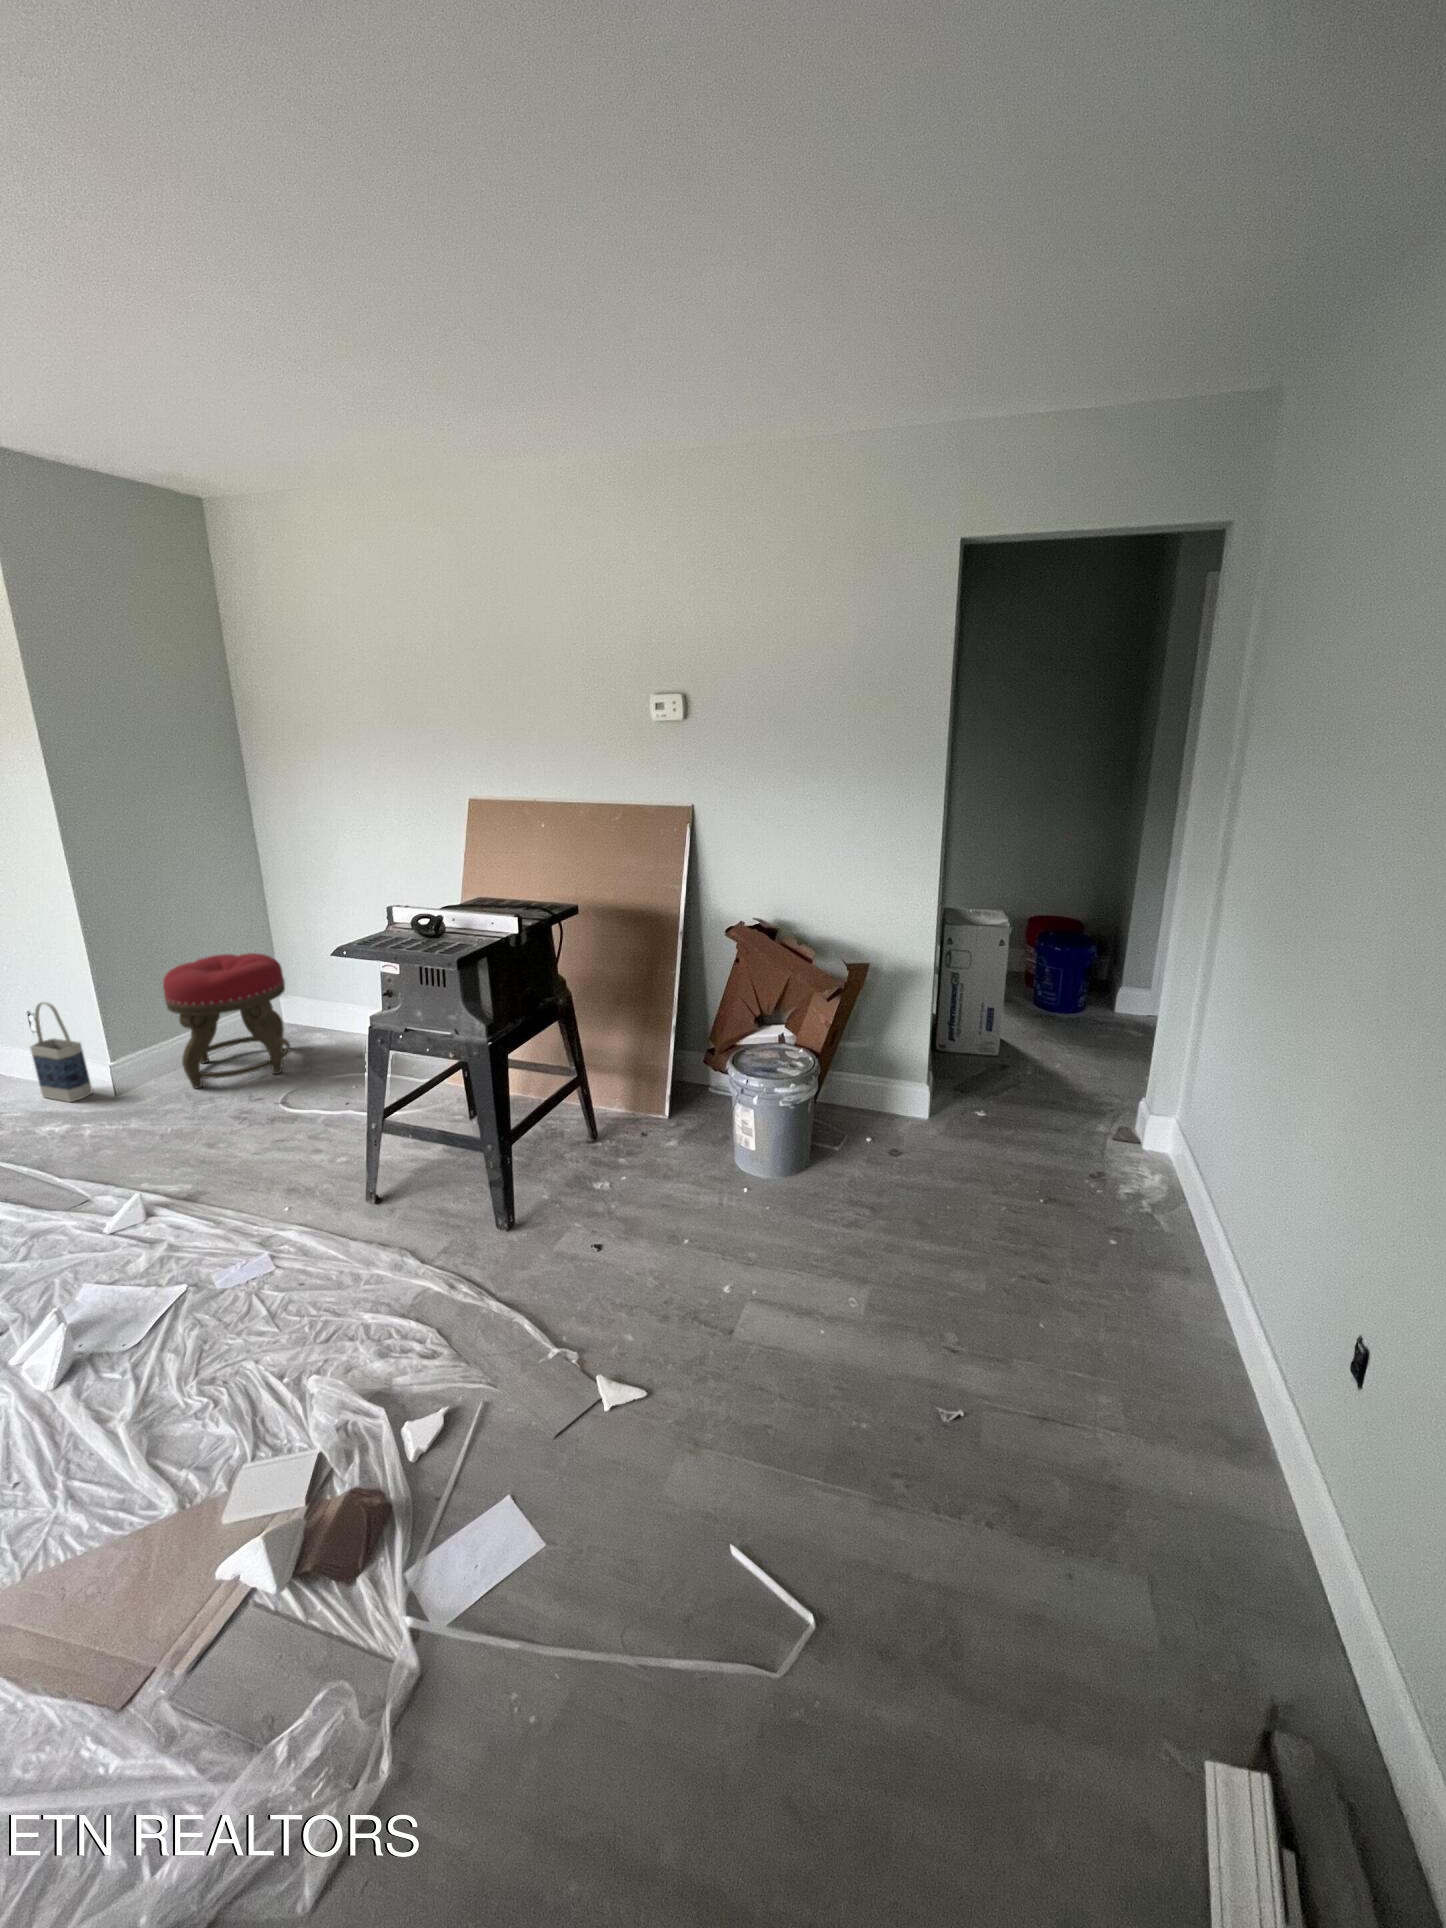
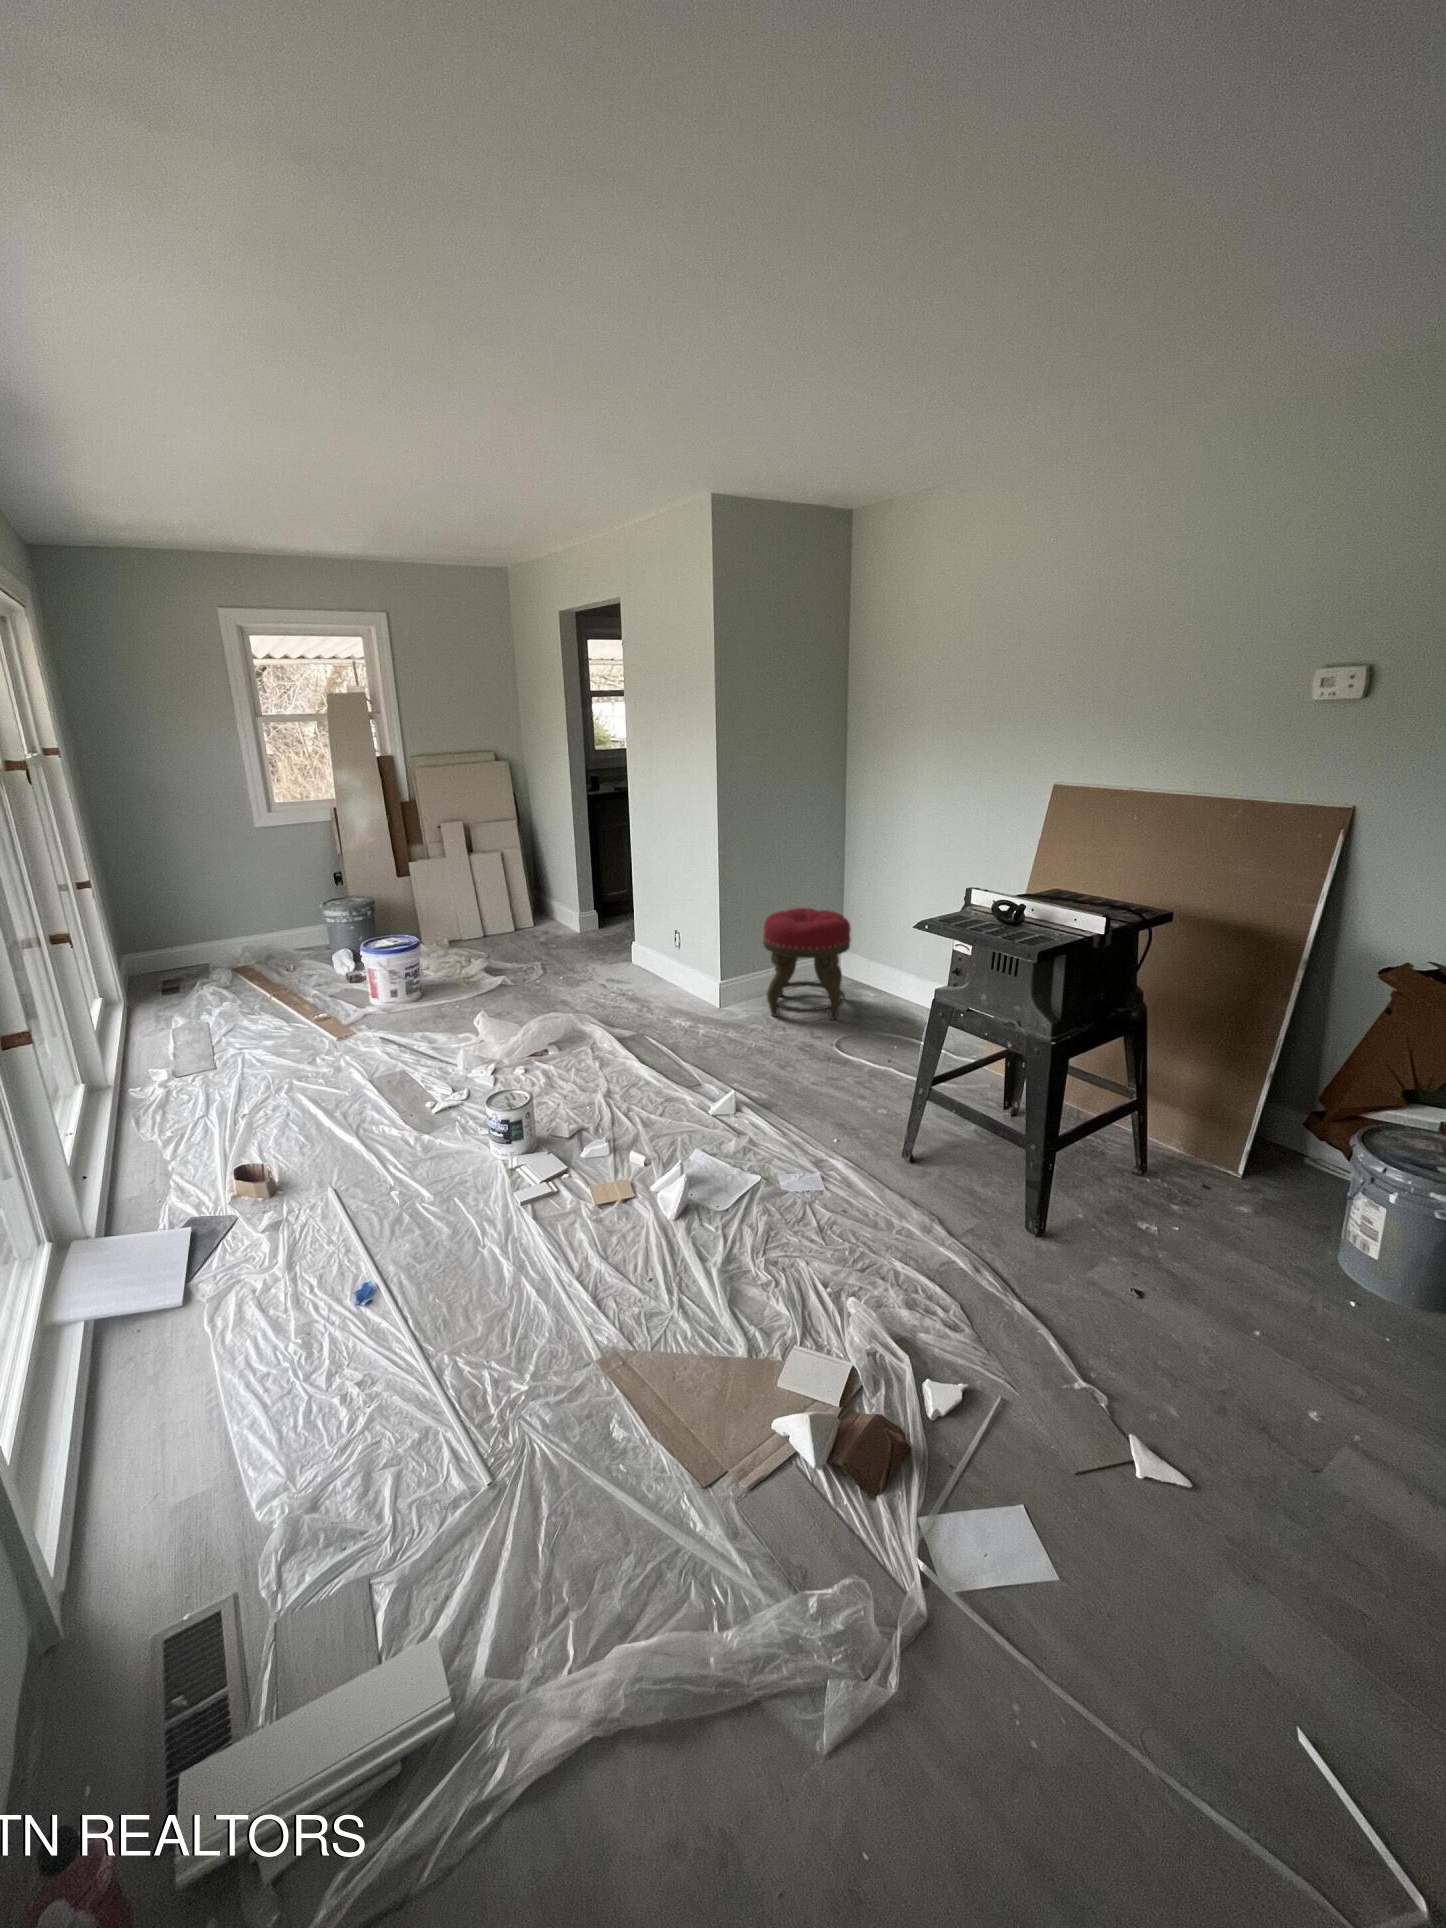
bag: present [30,1002,93,1102] -> none [676,925,707,1005]

